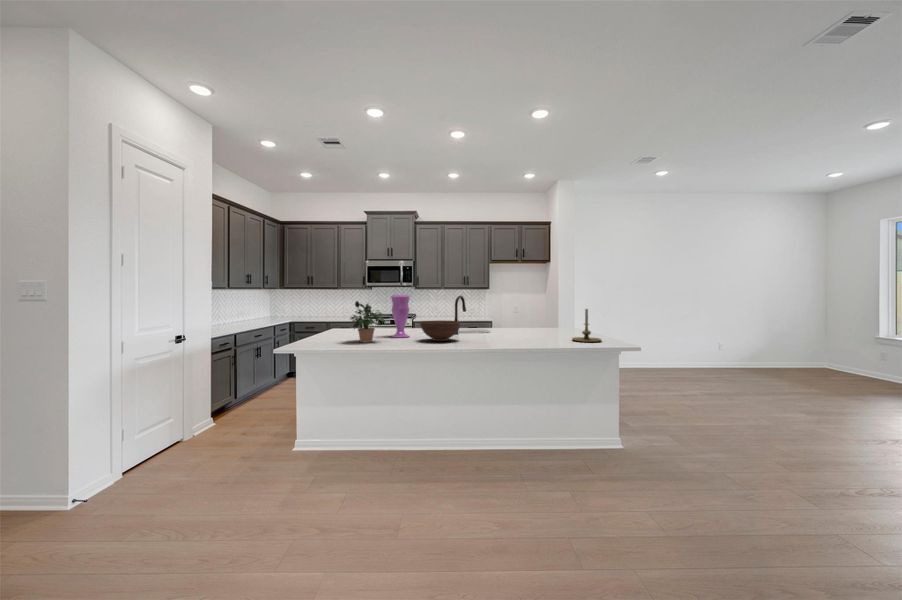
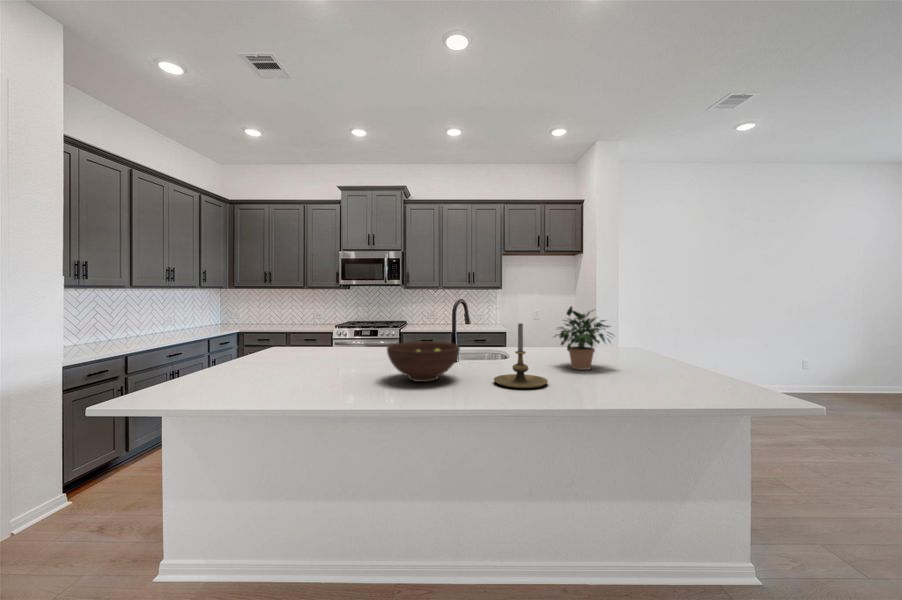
vase: present [391,295,410,338] -> none [341,297,377,370]
potted plant: present [350,301,385,342] -> present [555,306,613,370]
candle holder: present [572,309,601,342] -> present [494,323,548,388]

